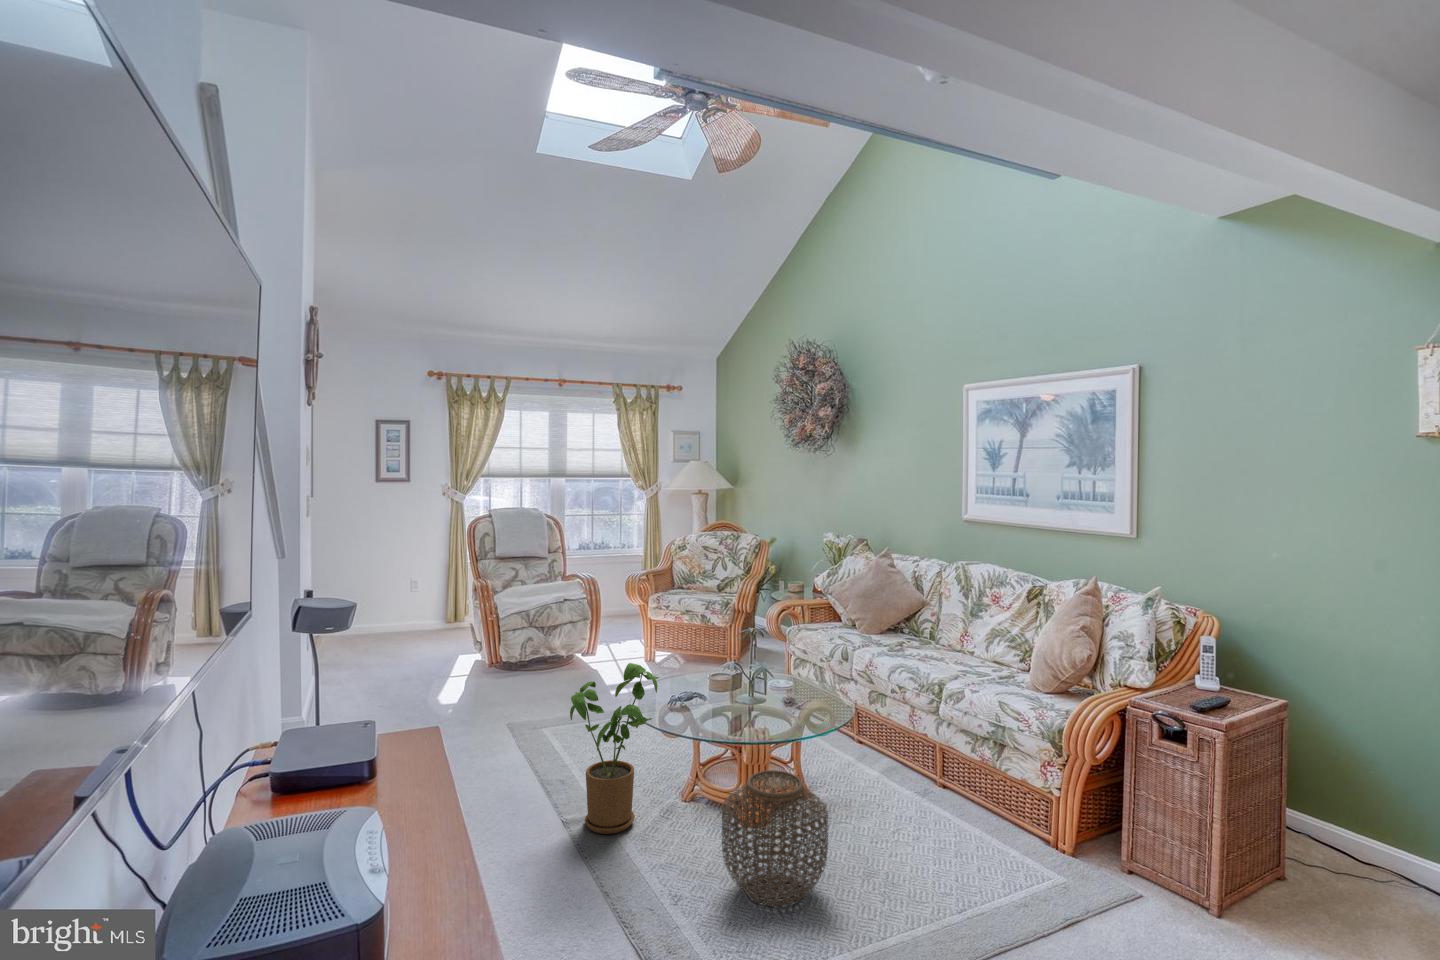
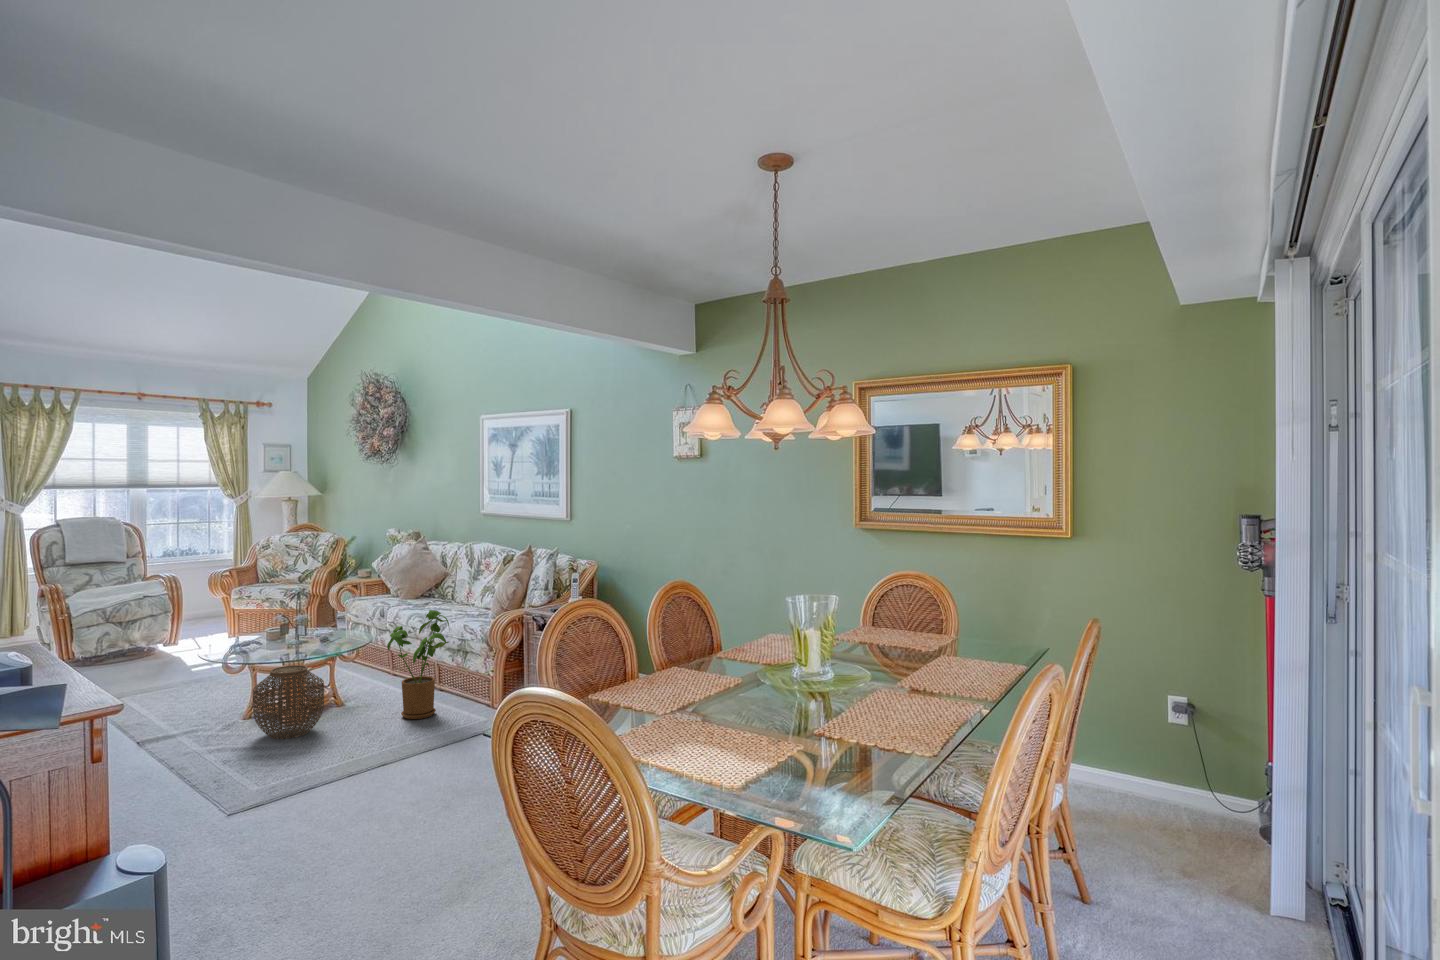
house plant: present [570,663,659,834] -> present [387,610,449,719]

